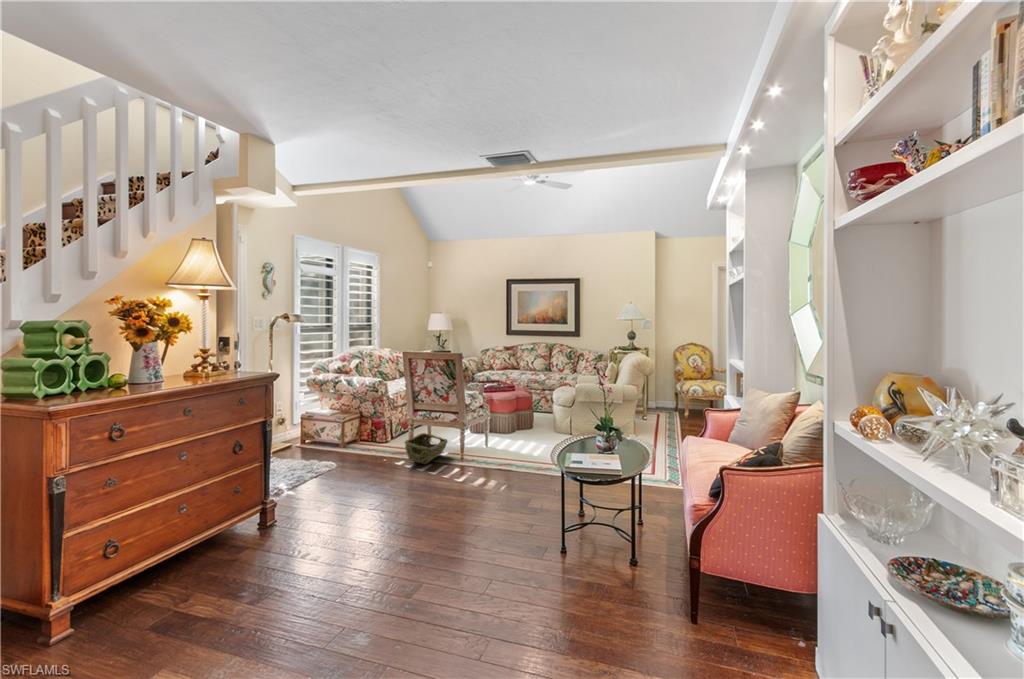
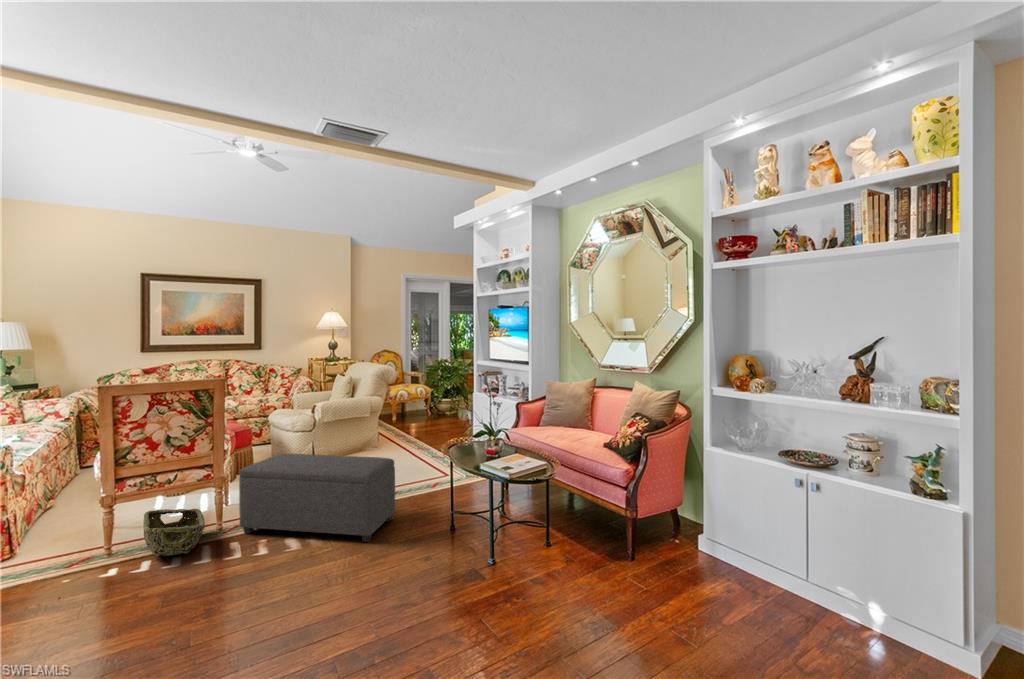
ottoman: none [460,414,552,497] -> present [239,453,395,542]

